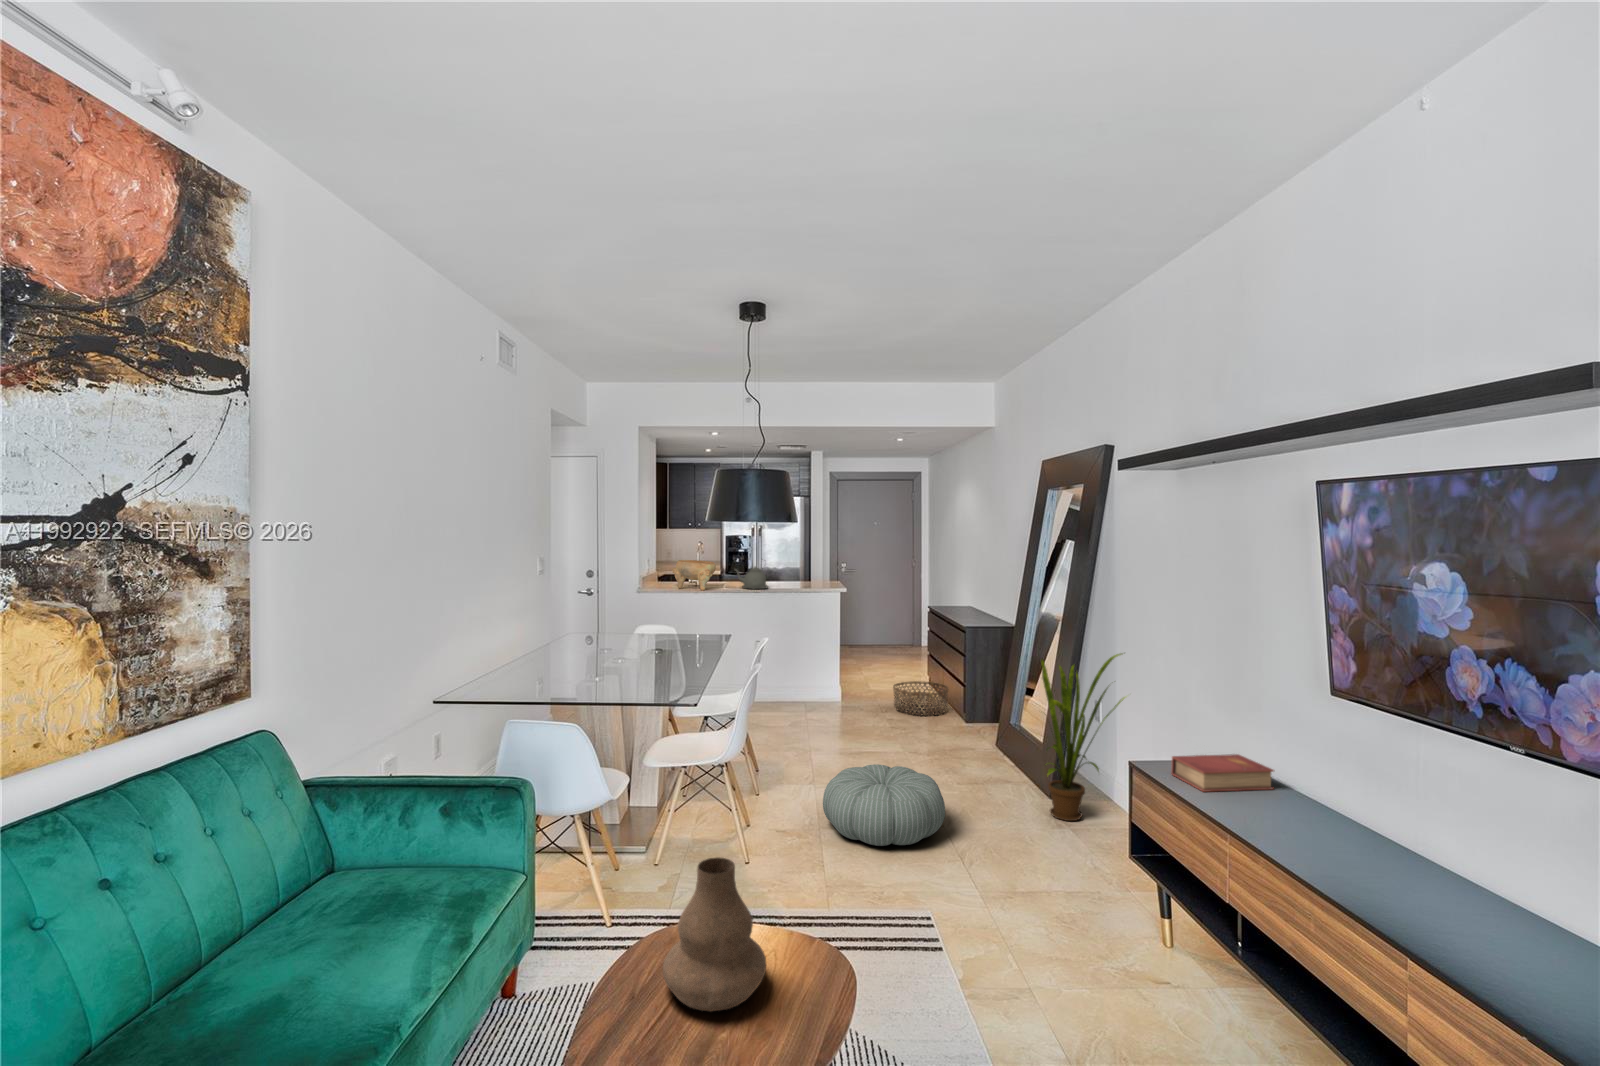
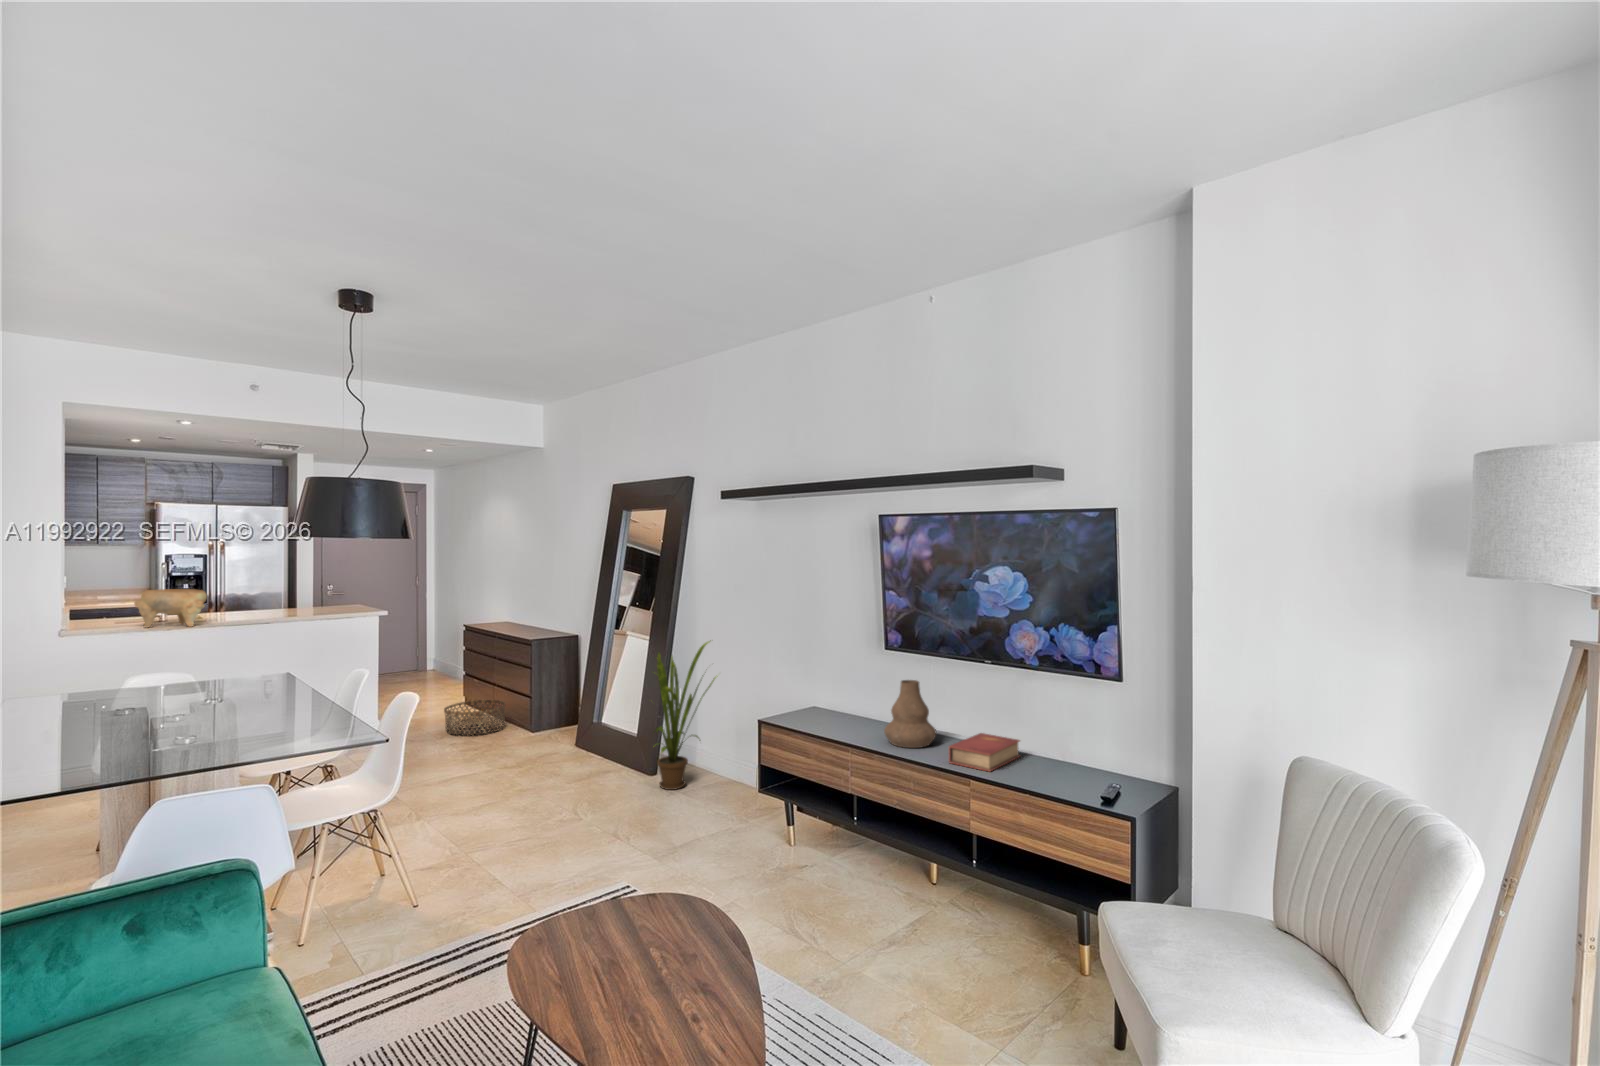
kettle: present [735,567,768,589] -> none [229,583,280,621]
book: present [1171,754,1274,792] -> present [949,733,1020,772]
pouf: present [823,764,945,846] -> none [465,775,591,854]
vase: present [663,857,766,1011] -> present [884,680,936,748]

